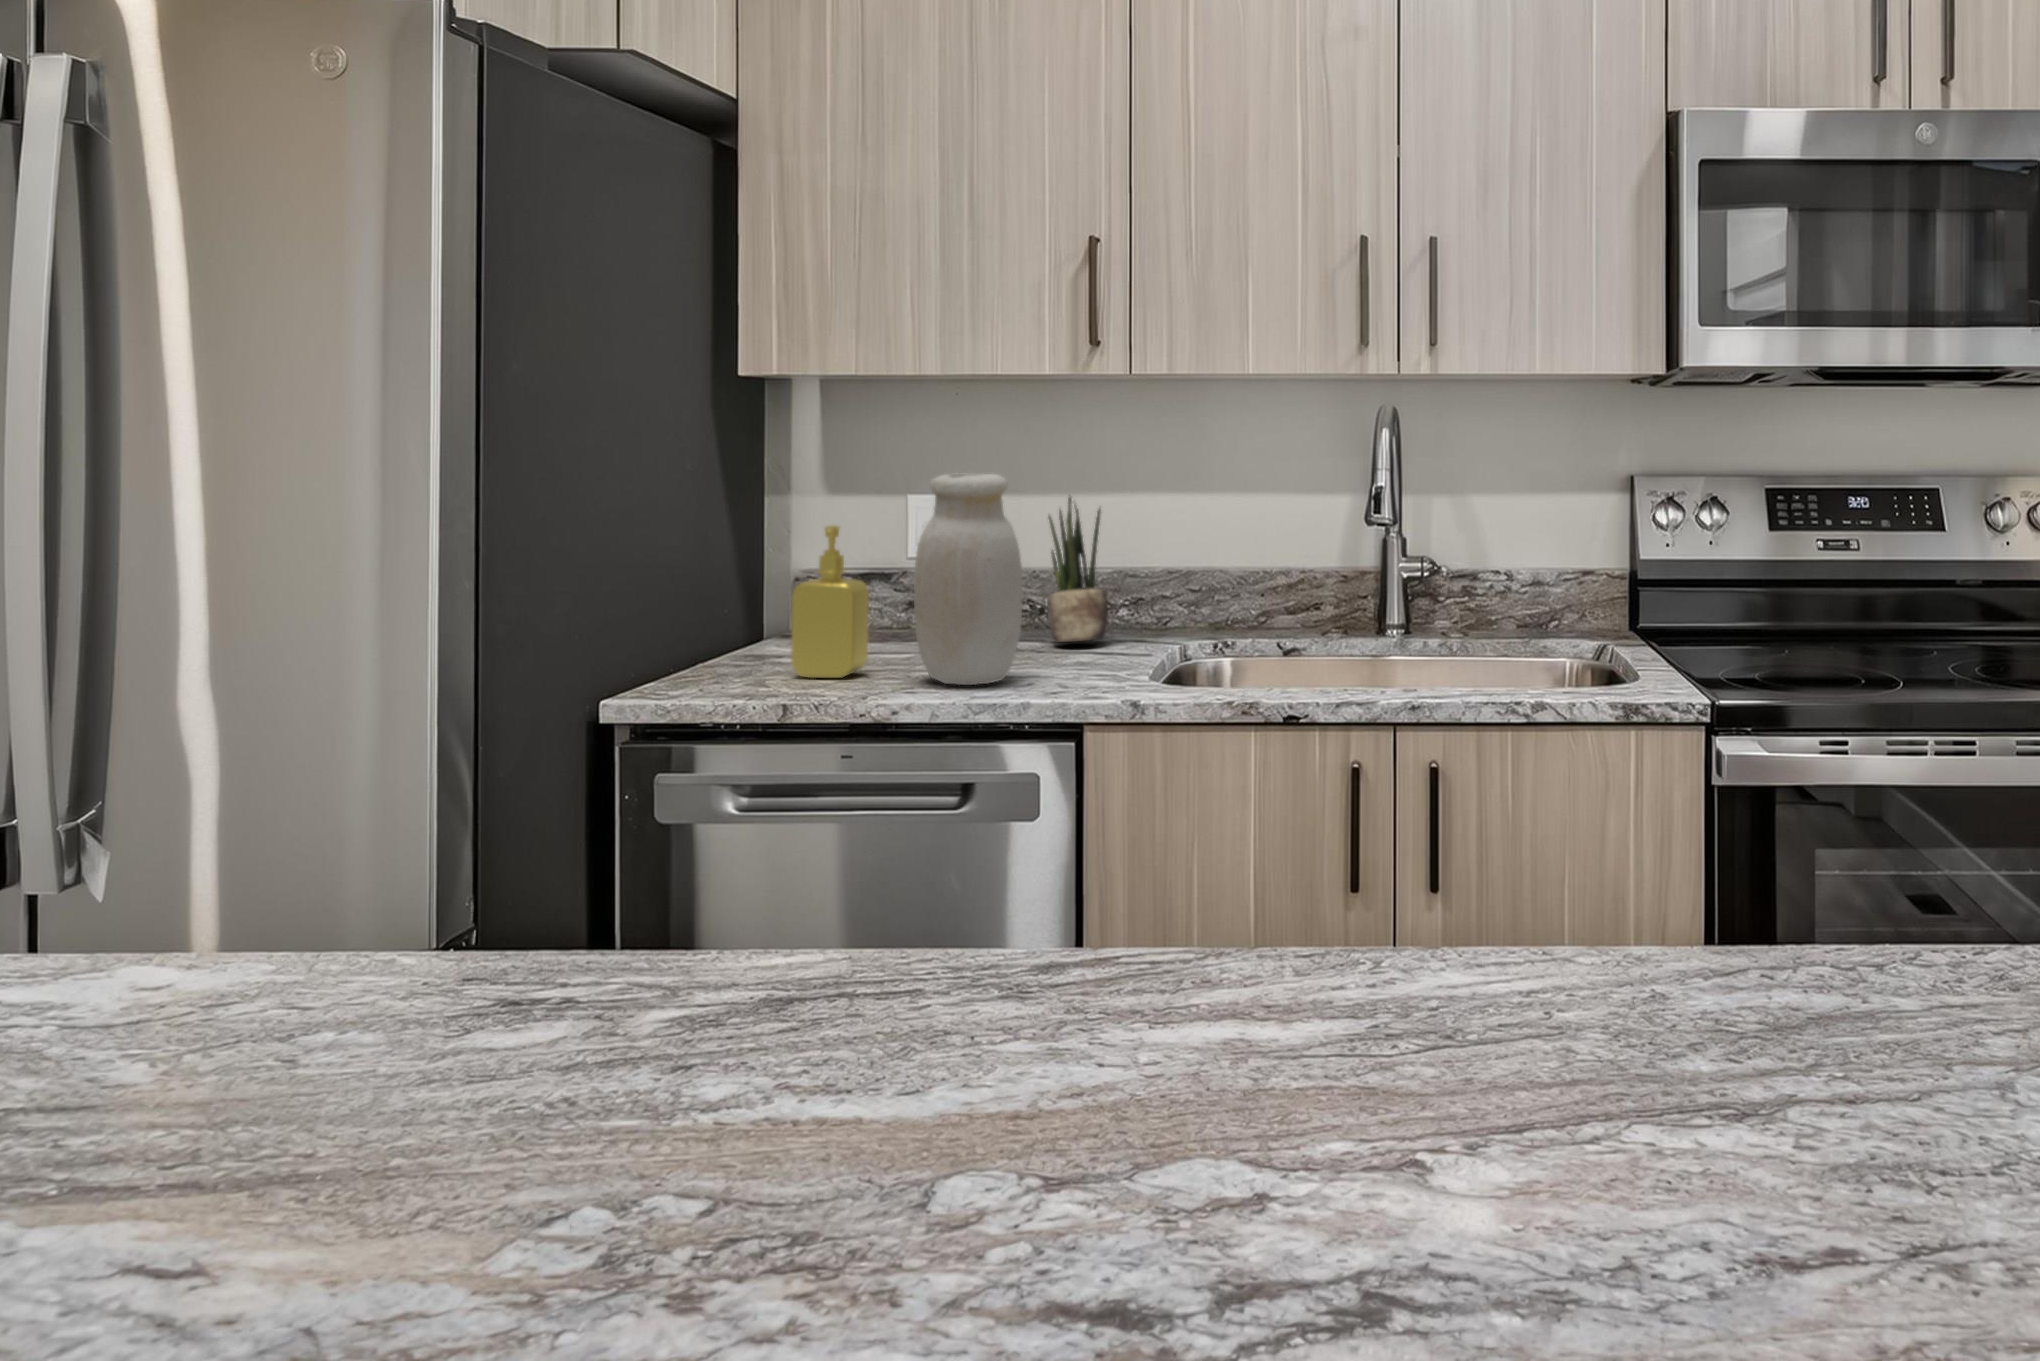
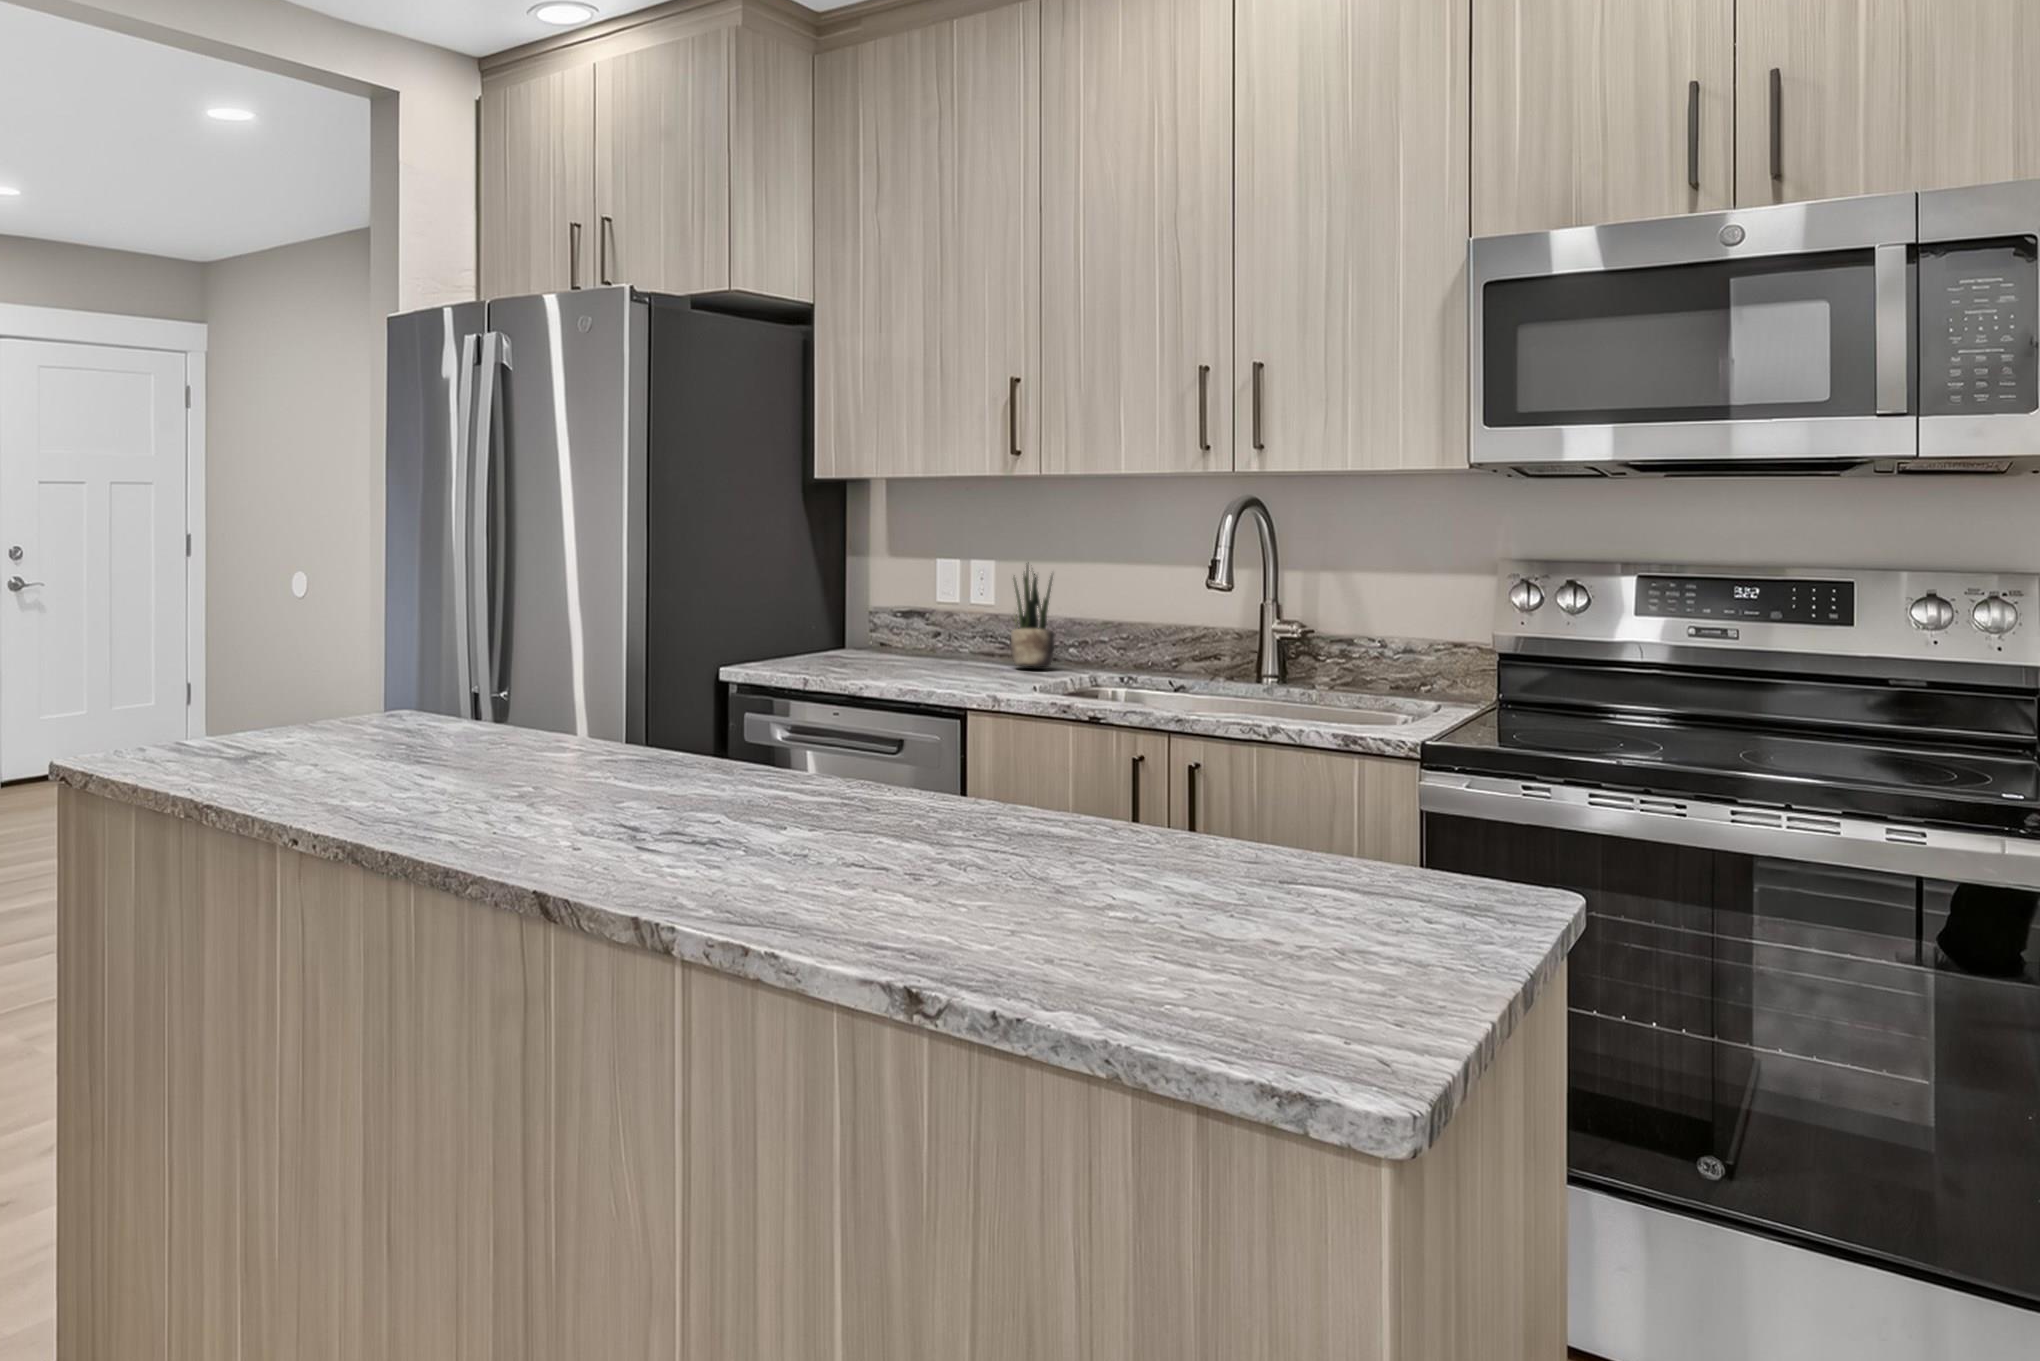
jar: present [914,473,1022,685] -> none [885,540,951,679]
soap dispenser: present [791,525,869,678] -> none [826,572,872,669]

